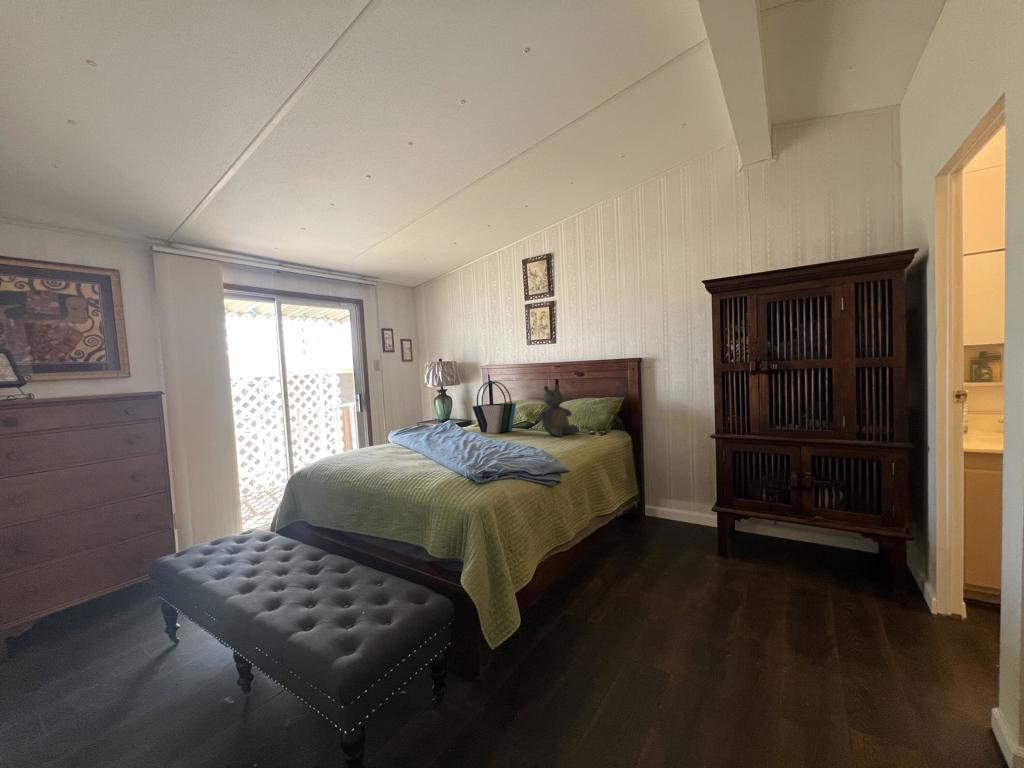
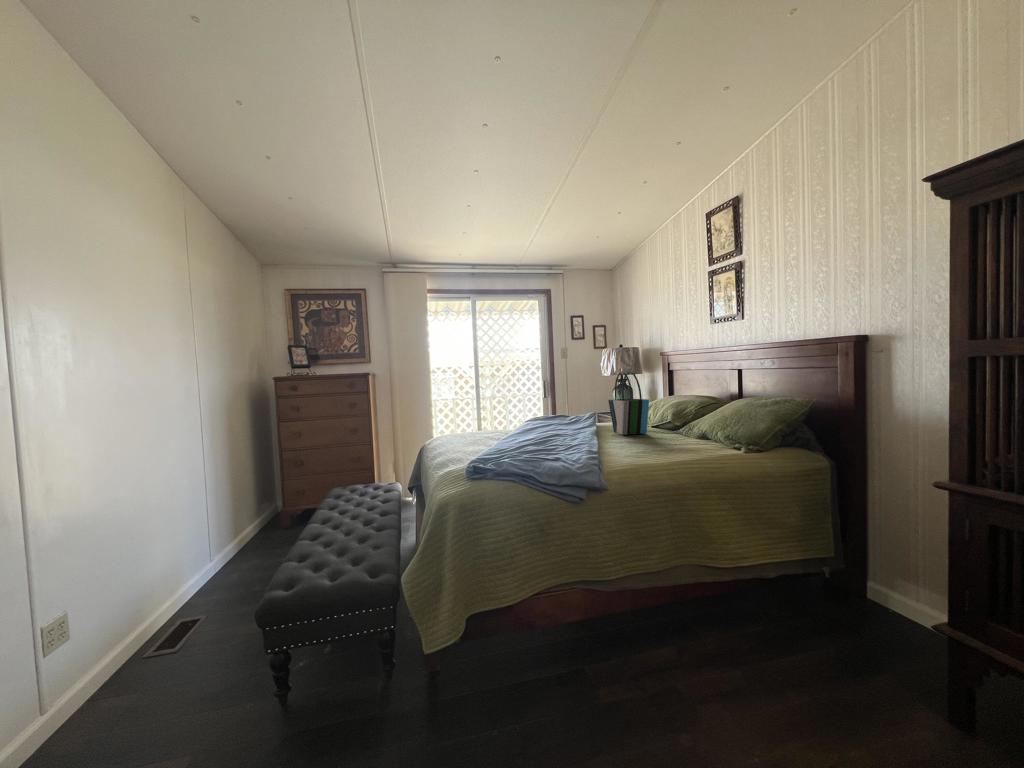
teddy bear: present [537,385,579,436] -> none [651,378,712,451]

